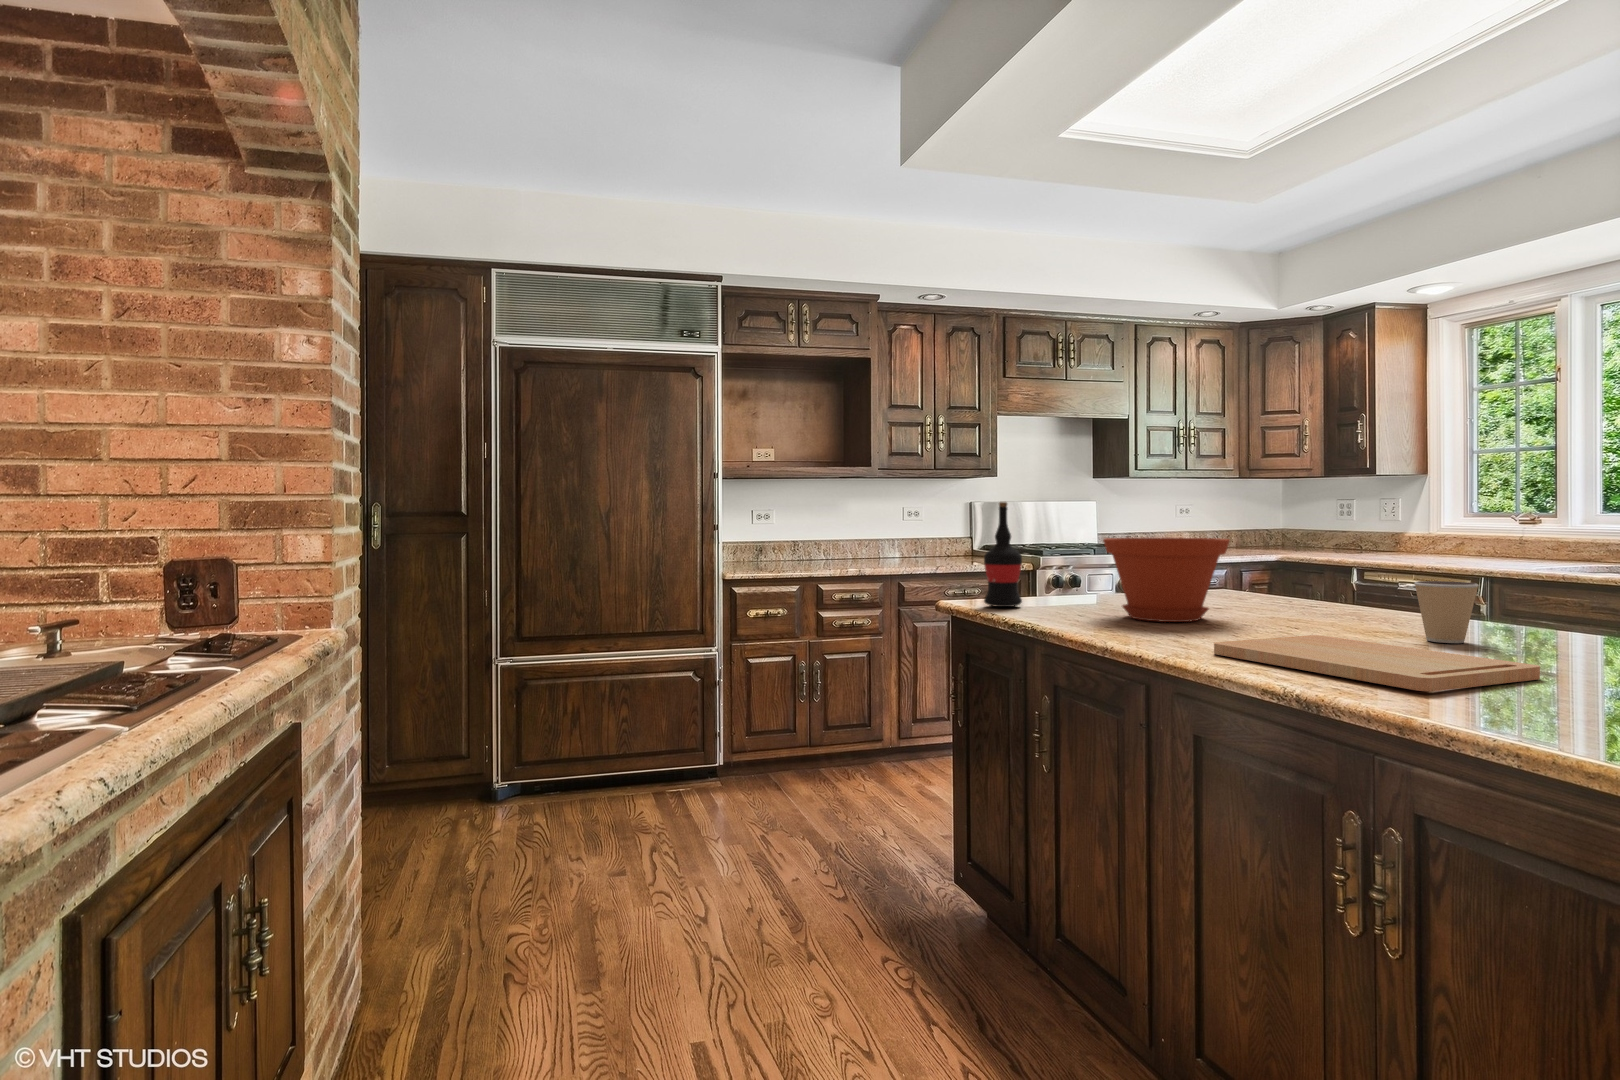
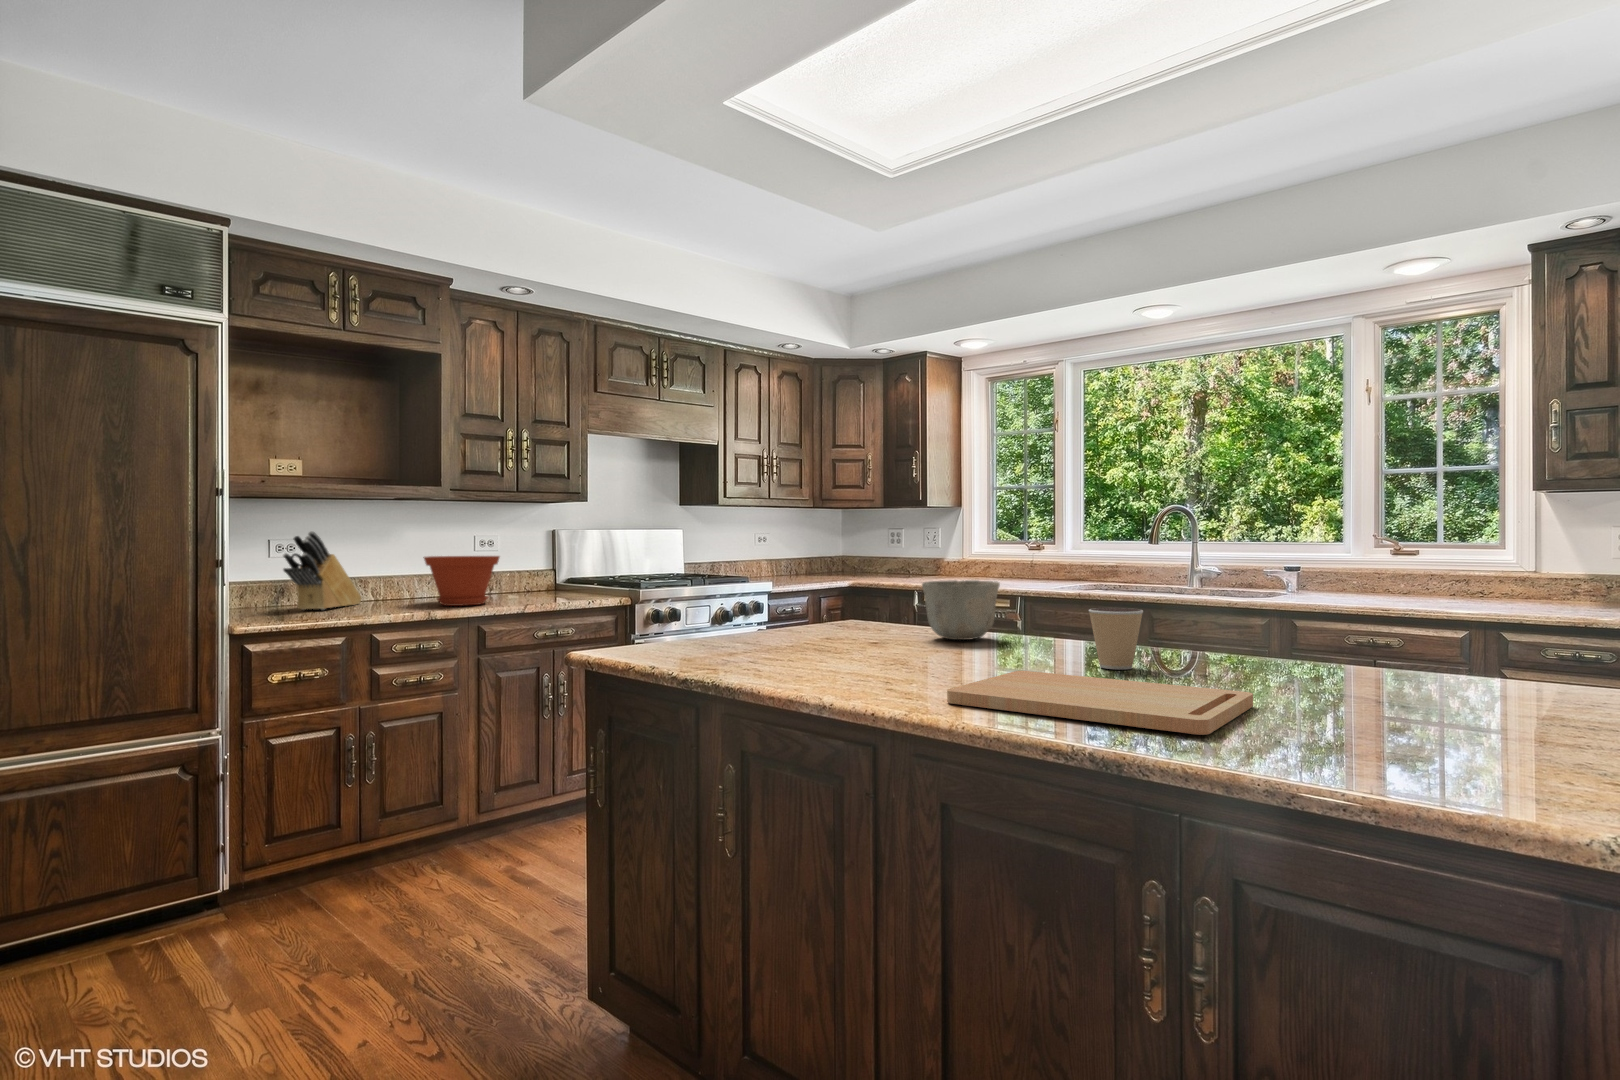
wine bottle: present [984,502,1022,607] -> none [630,528,675,655]
knife block: none [760,505,816,566] -> present [283,531,362,610]
plant pot: present [1103,538,1230,622] -> present [423,556,499,606]
ceramic bowl: none [1269,552,1356,610] -> present [922,580,1000,640]

